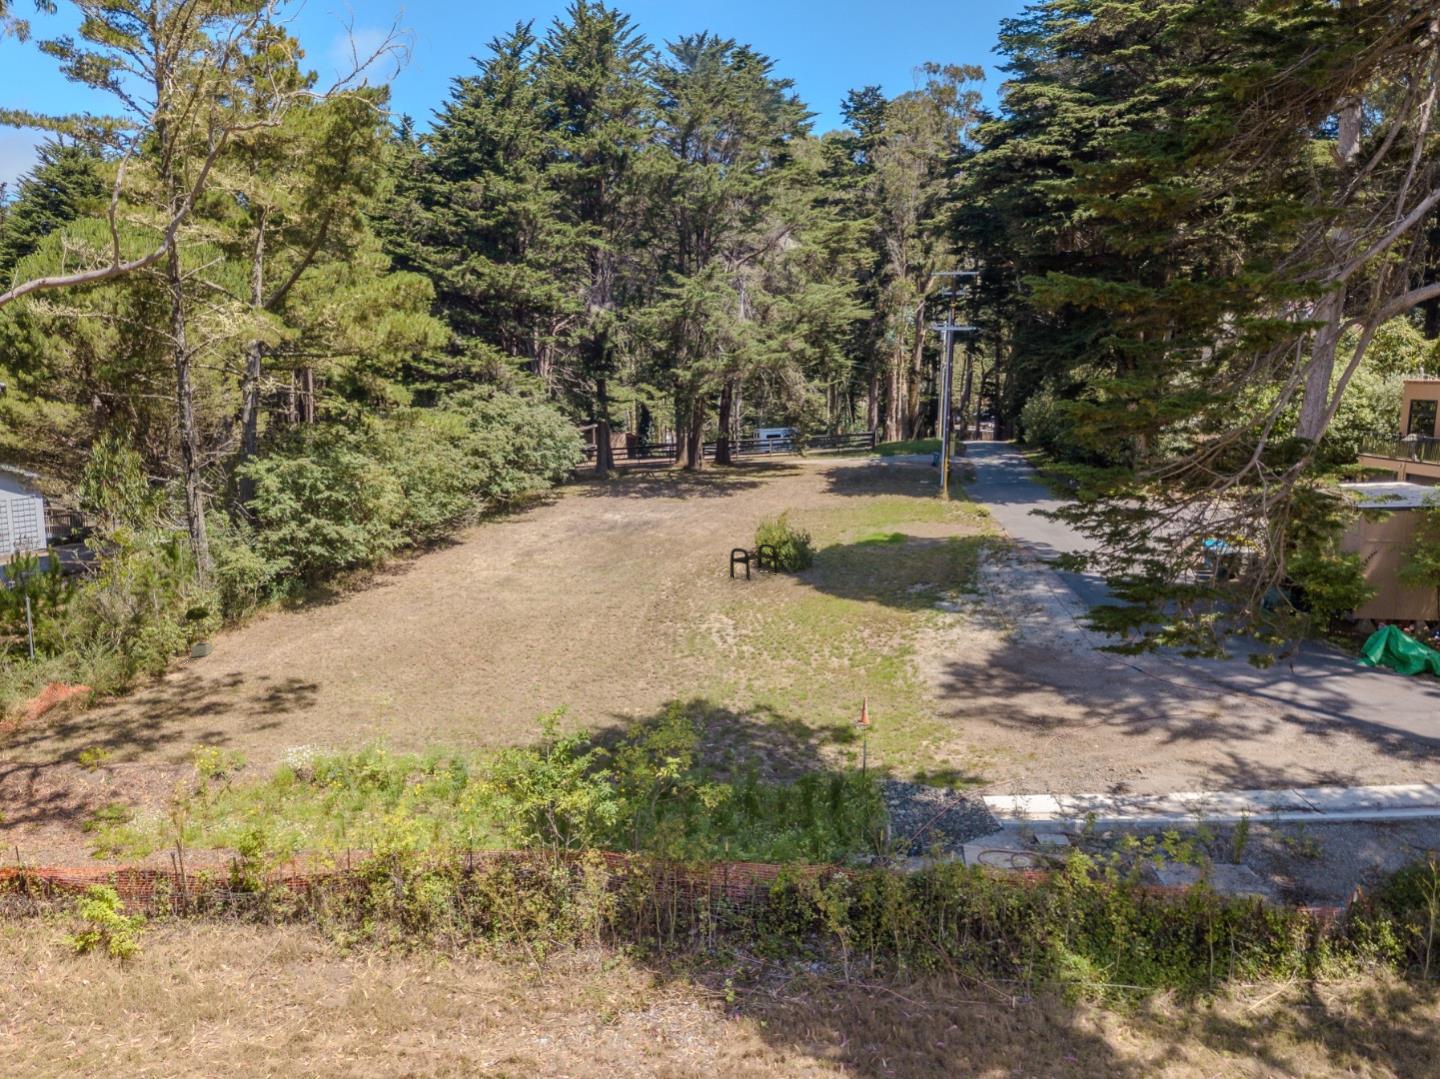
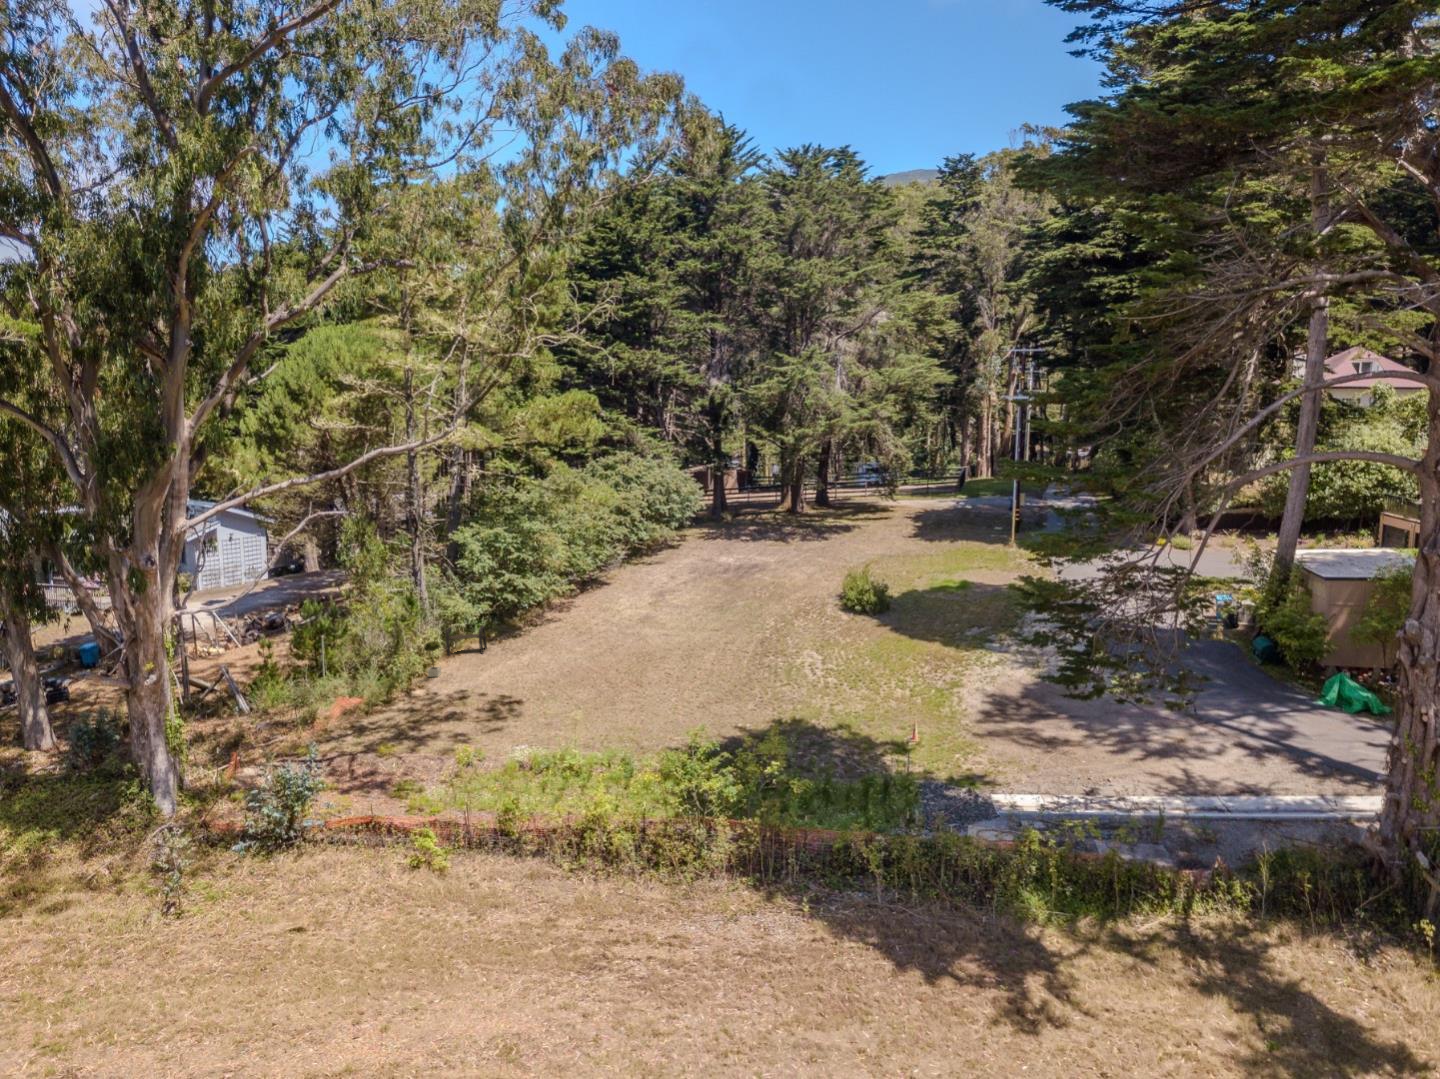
bench: present [730,544,778,580] -> present [446,626,487,656]

